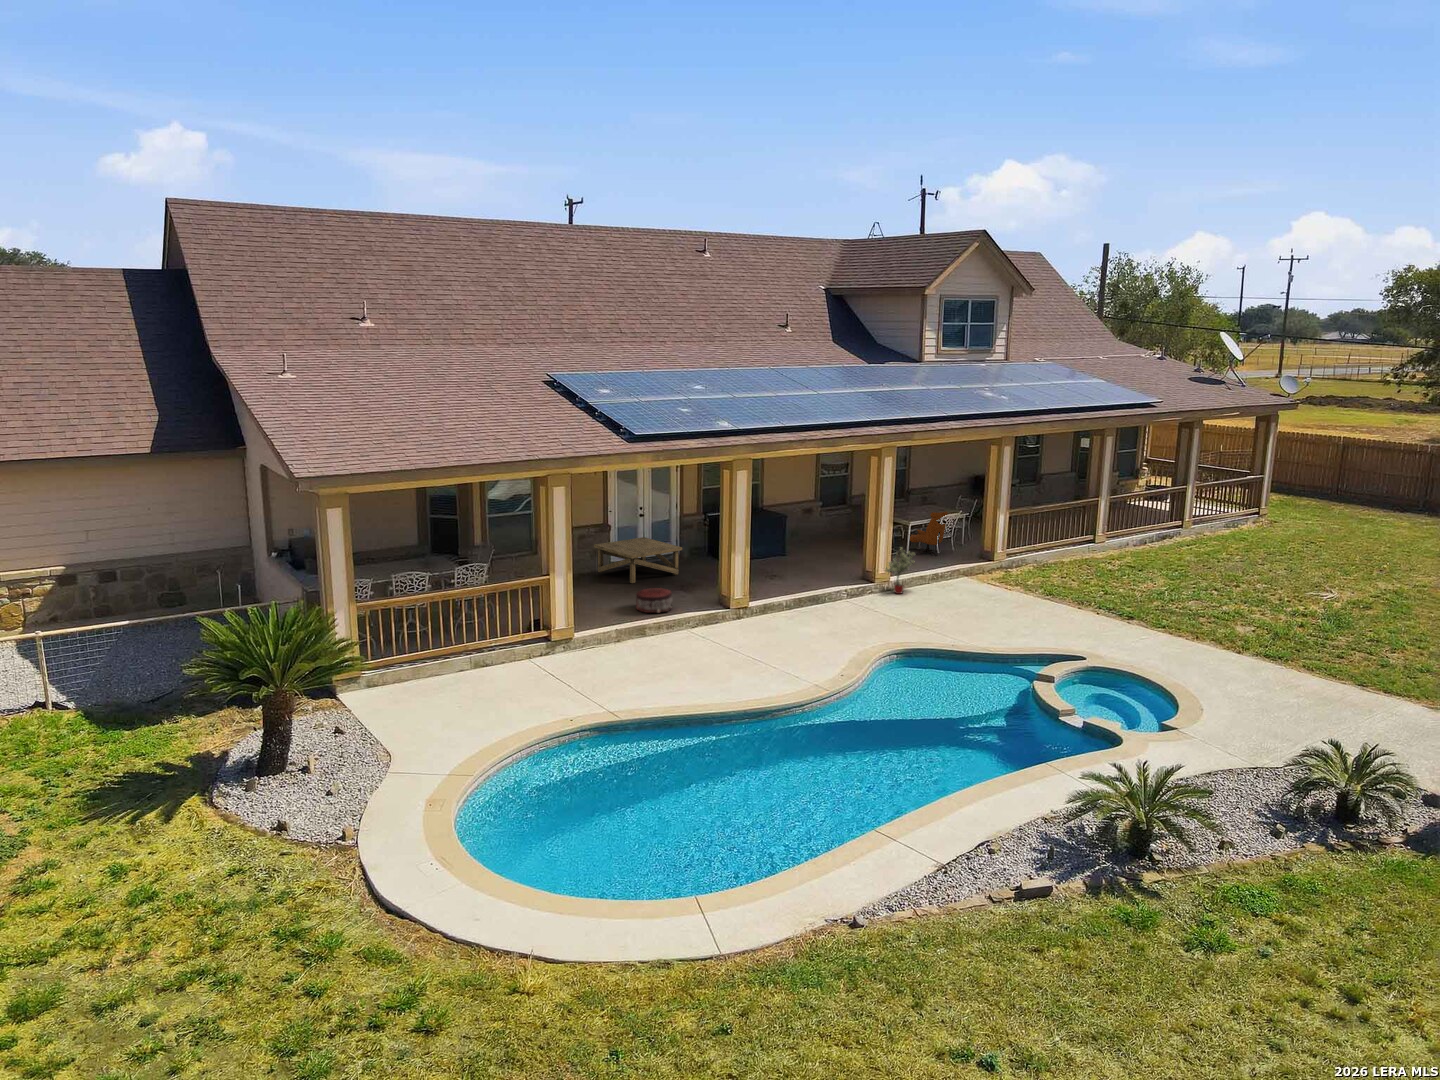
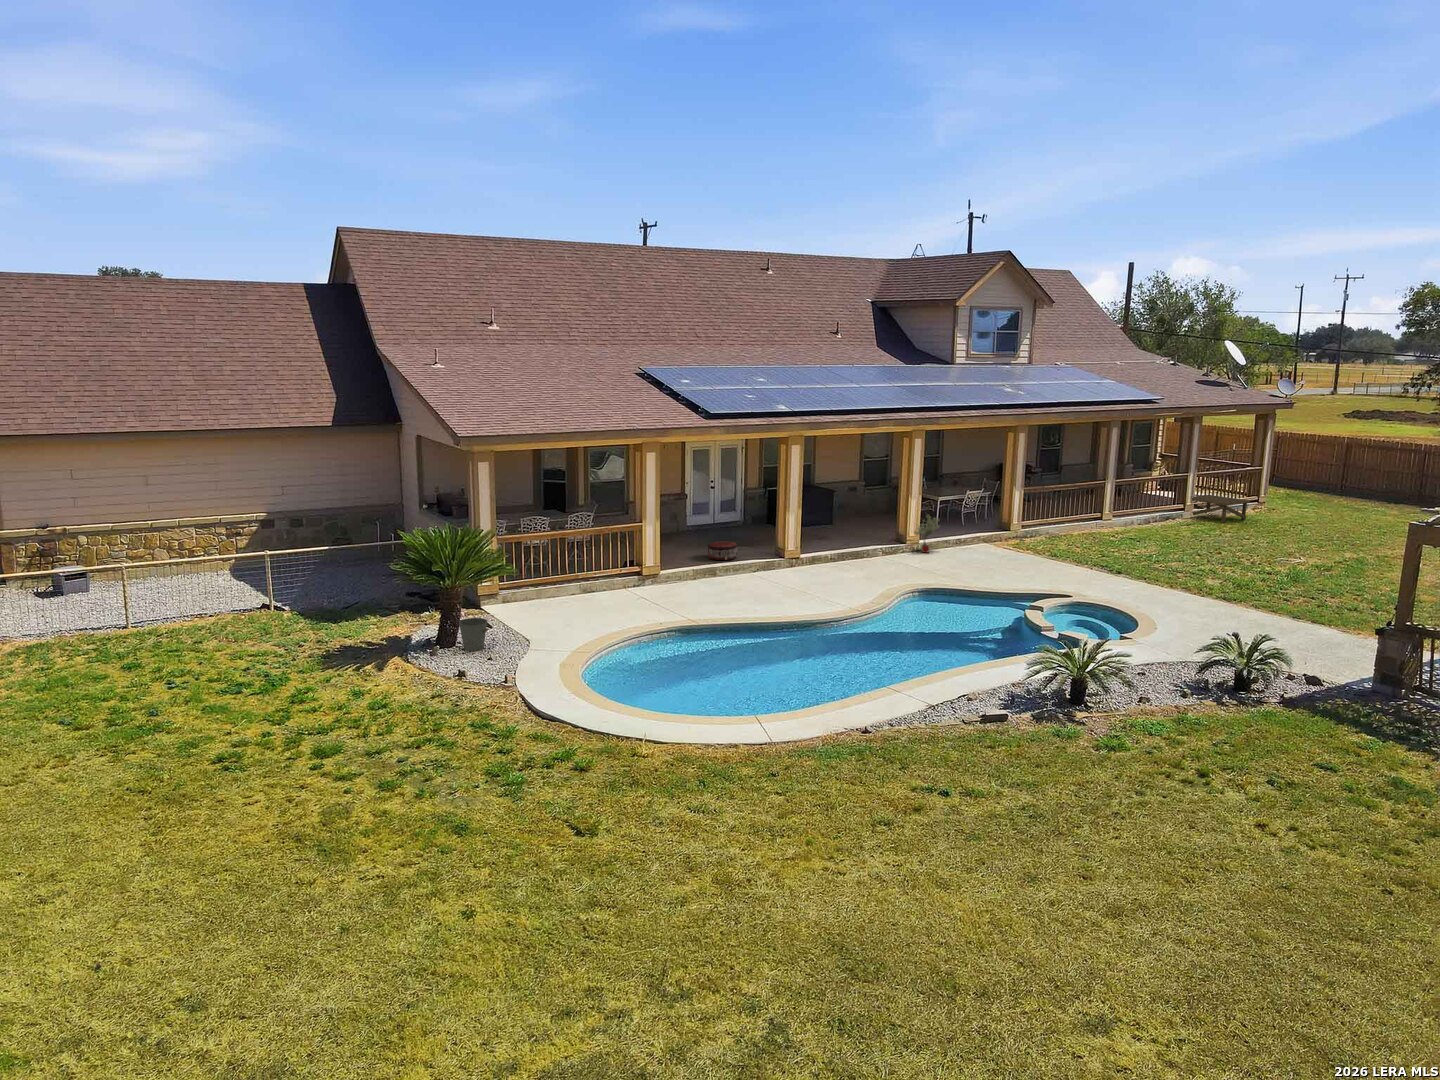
lounge chair: present [910,511,948,556] -> none [934,490,972,528]
coffee table: present [594,537,682,583] -> present [1192,495,1250,523]
bucket: none [287,730,330,780] -> present [459,618,488,651]

